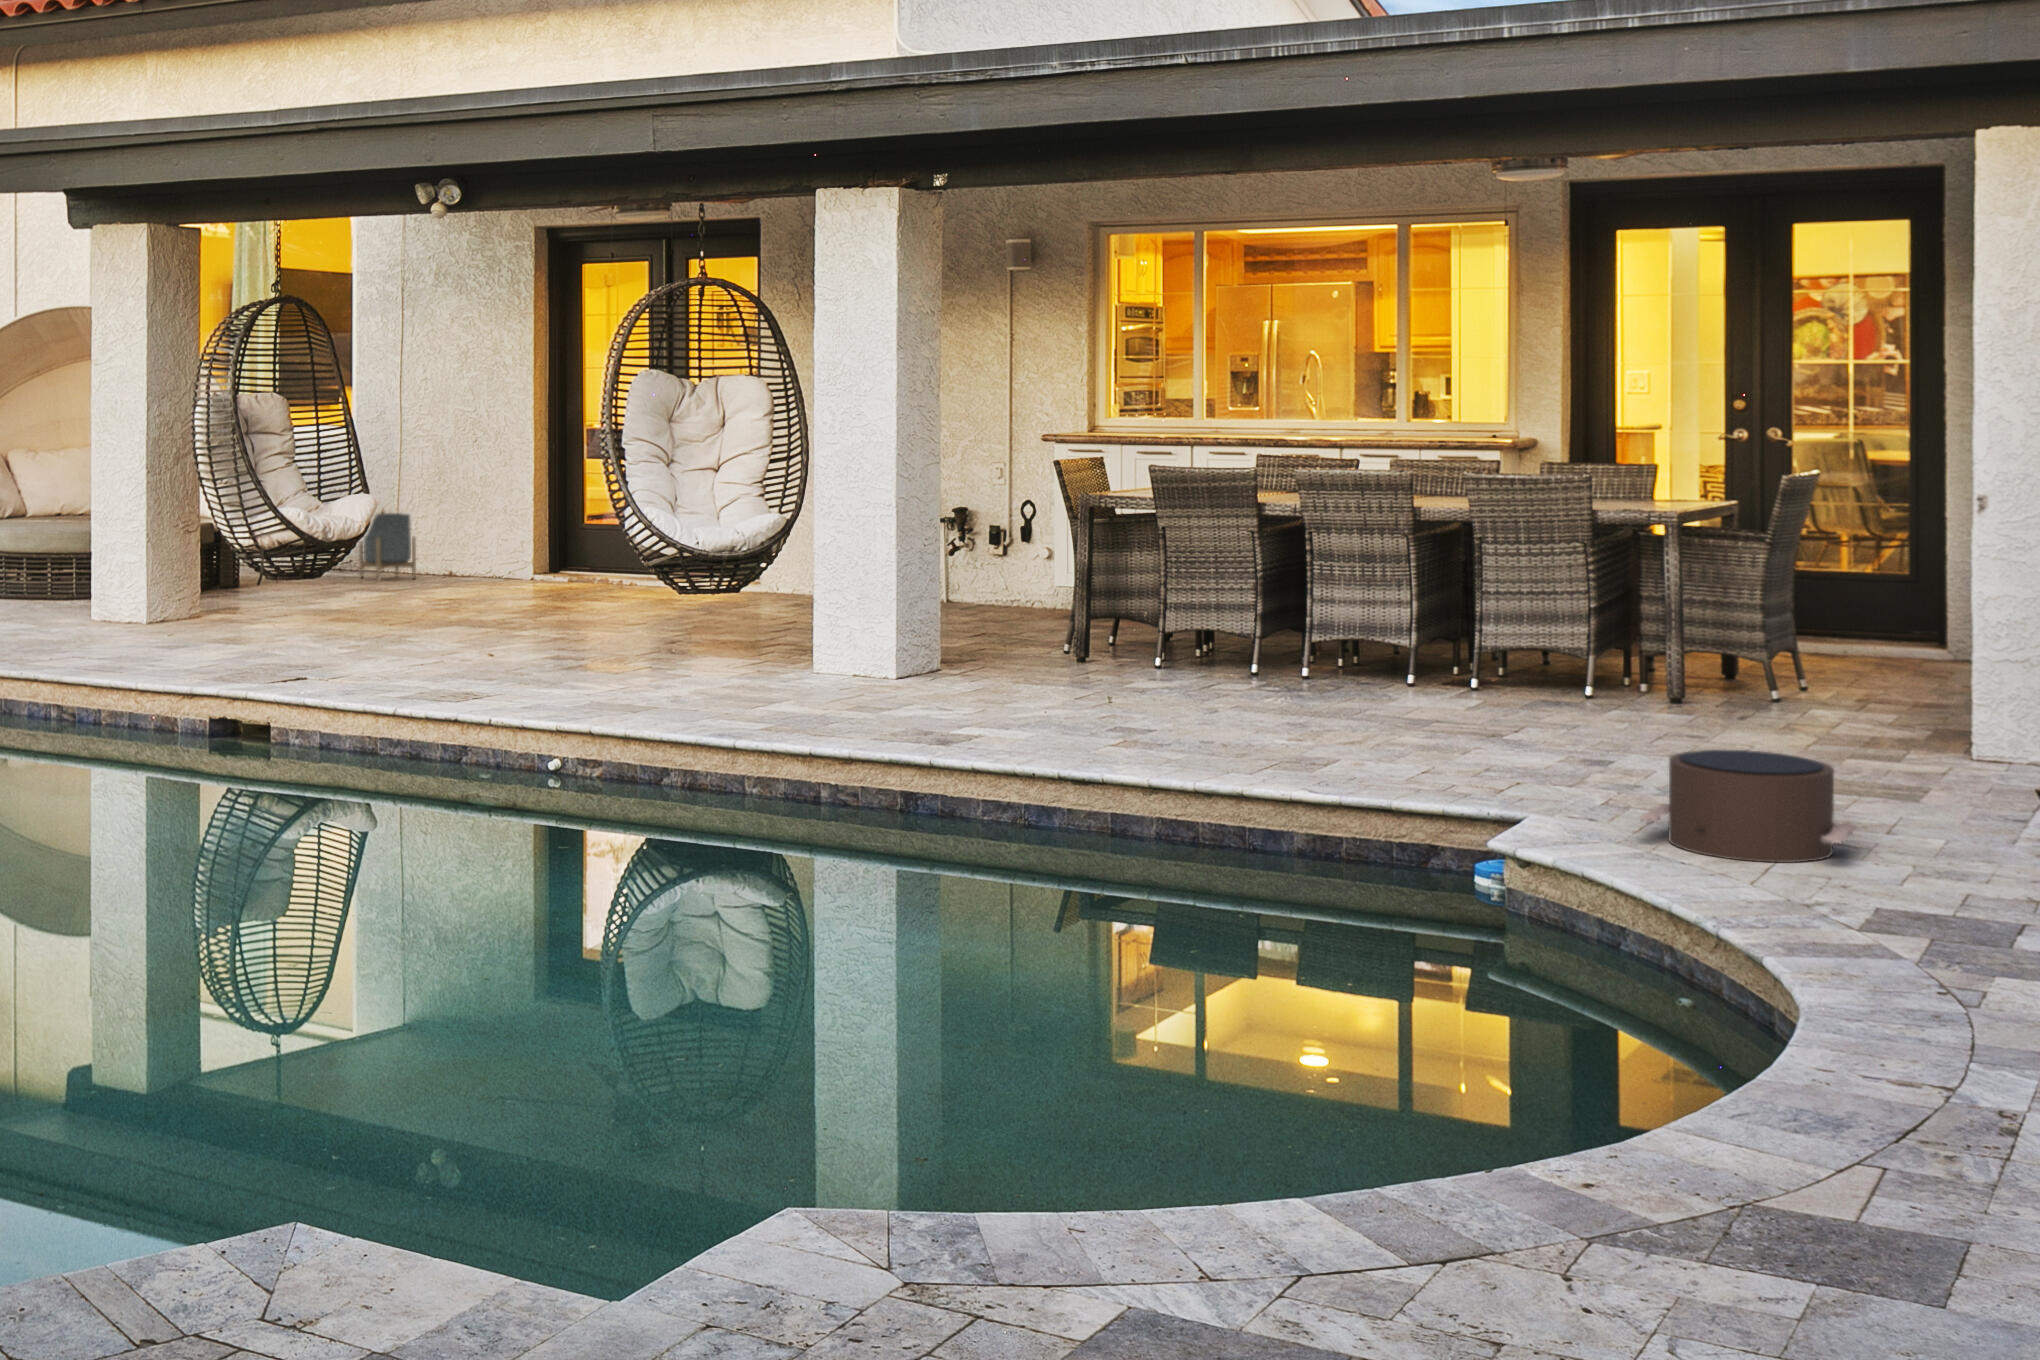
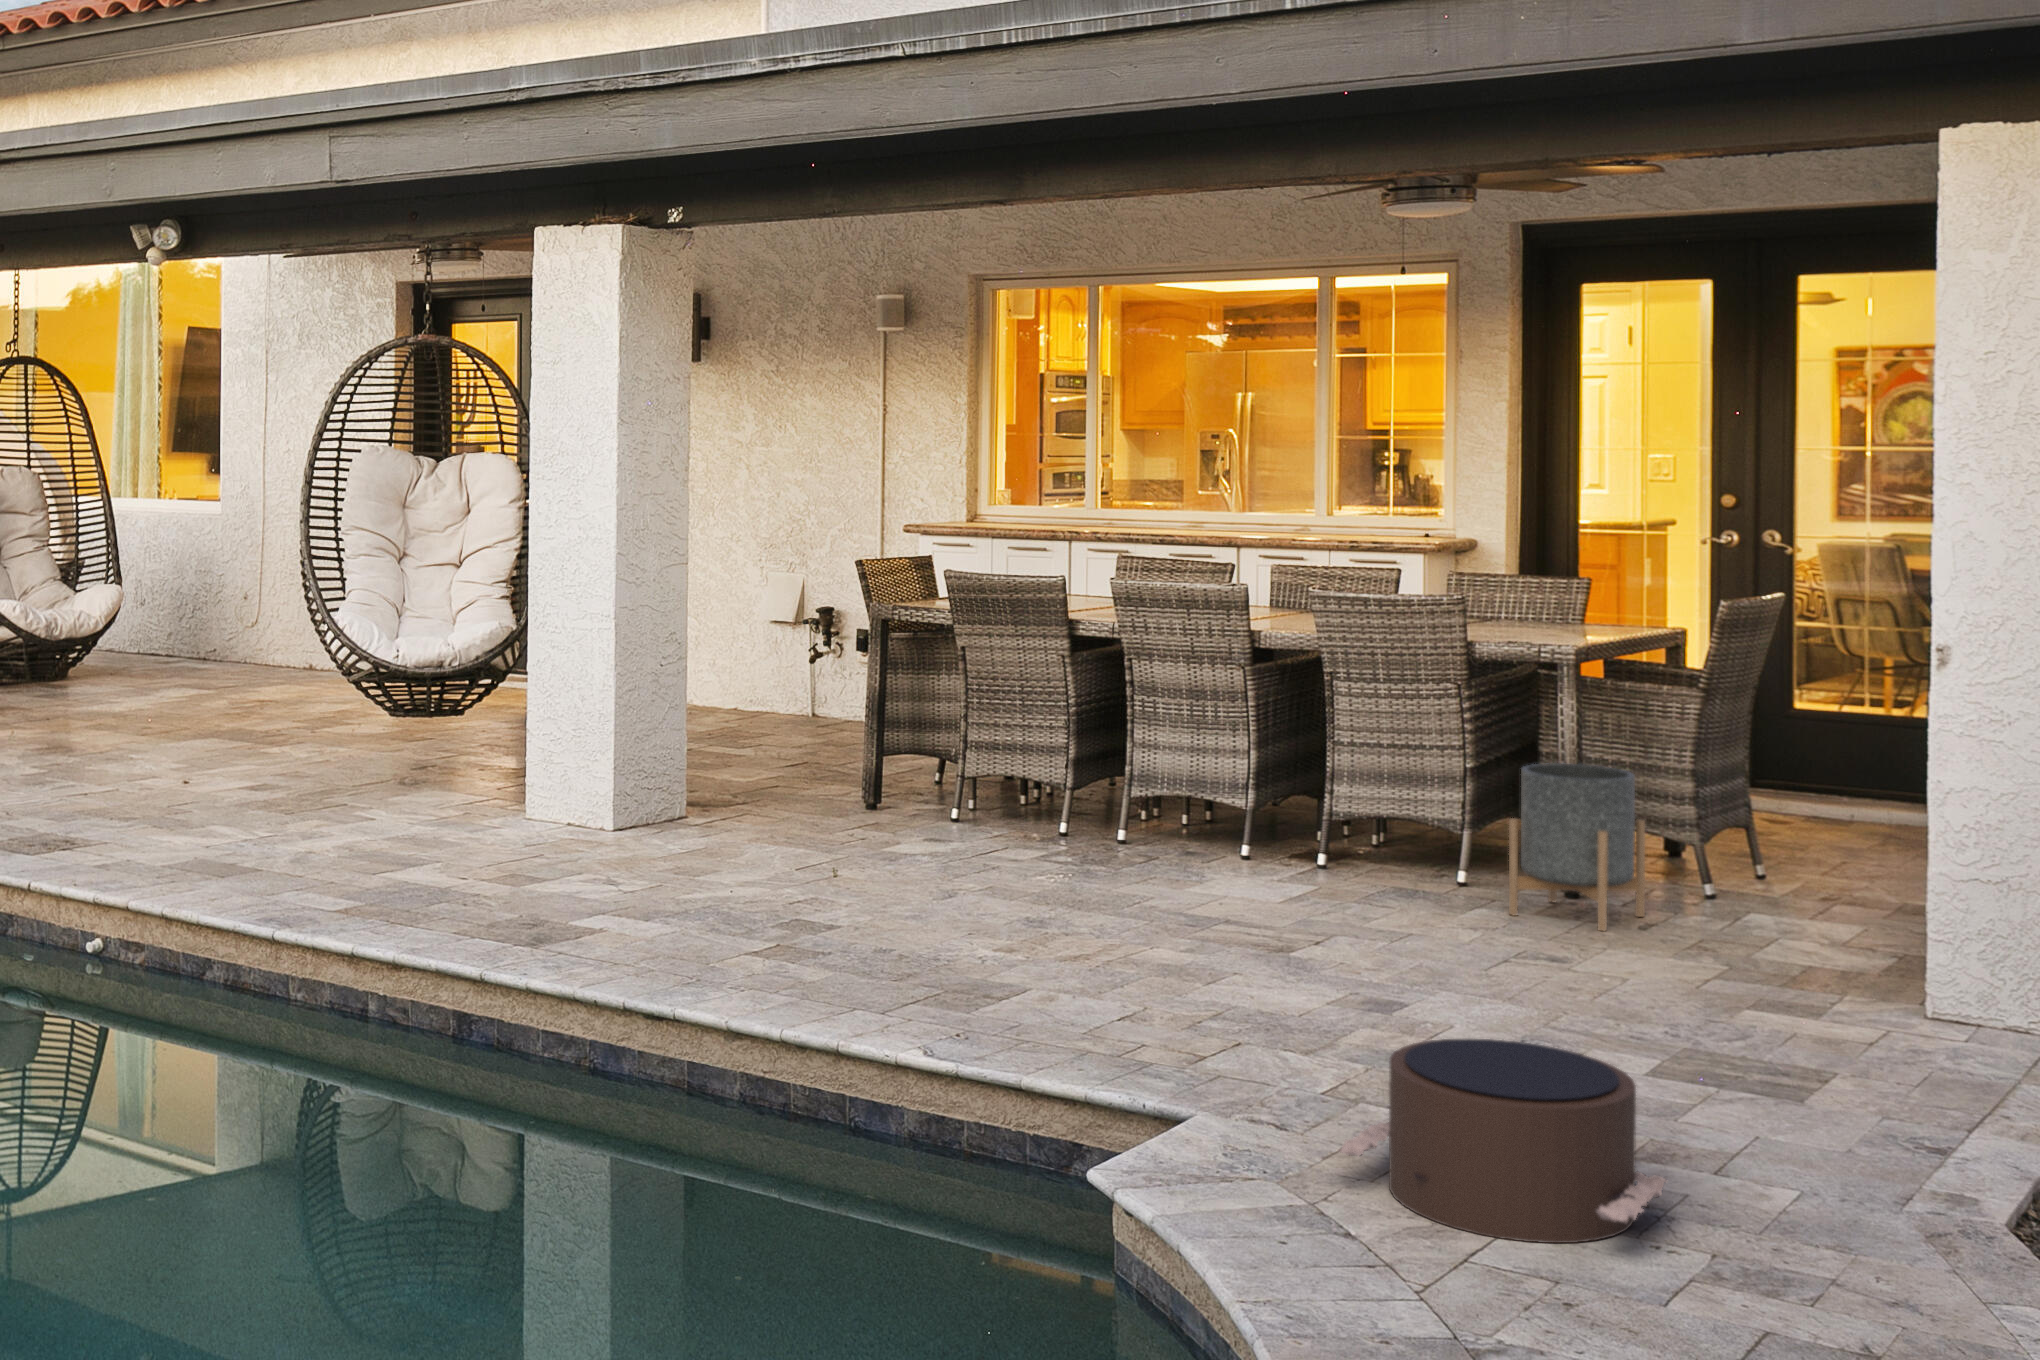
planter: present [359,513,416,581] -> present [1509,763,1645,931]

